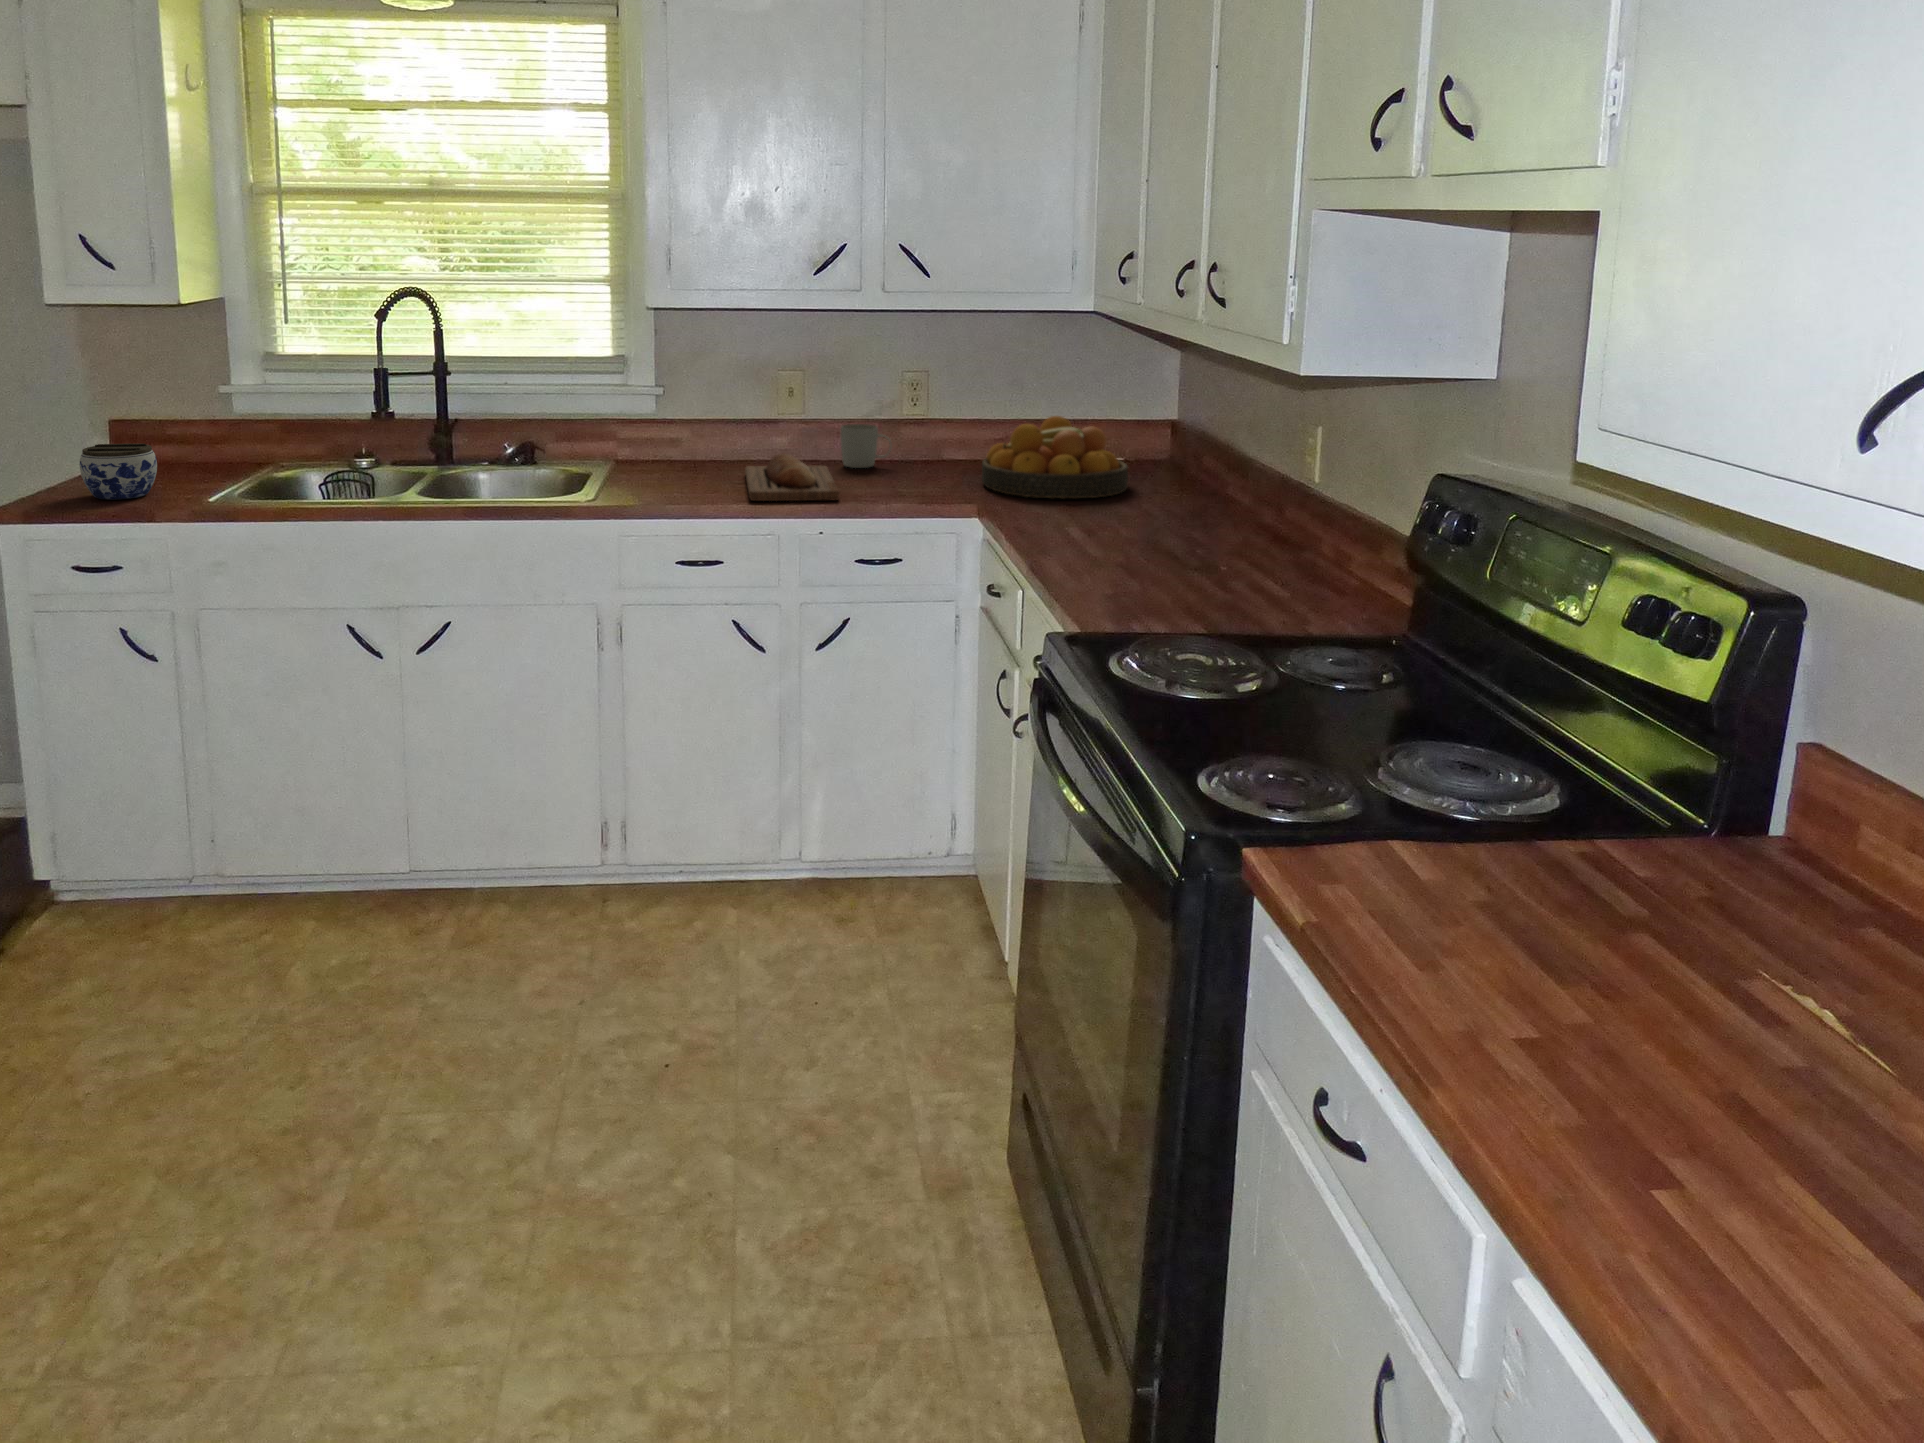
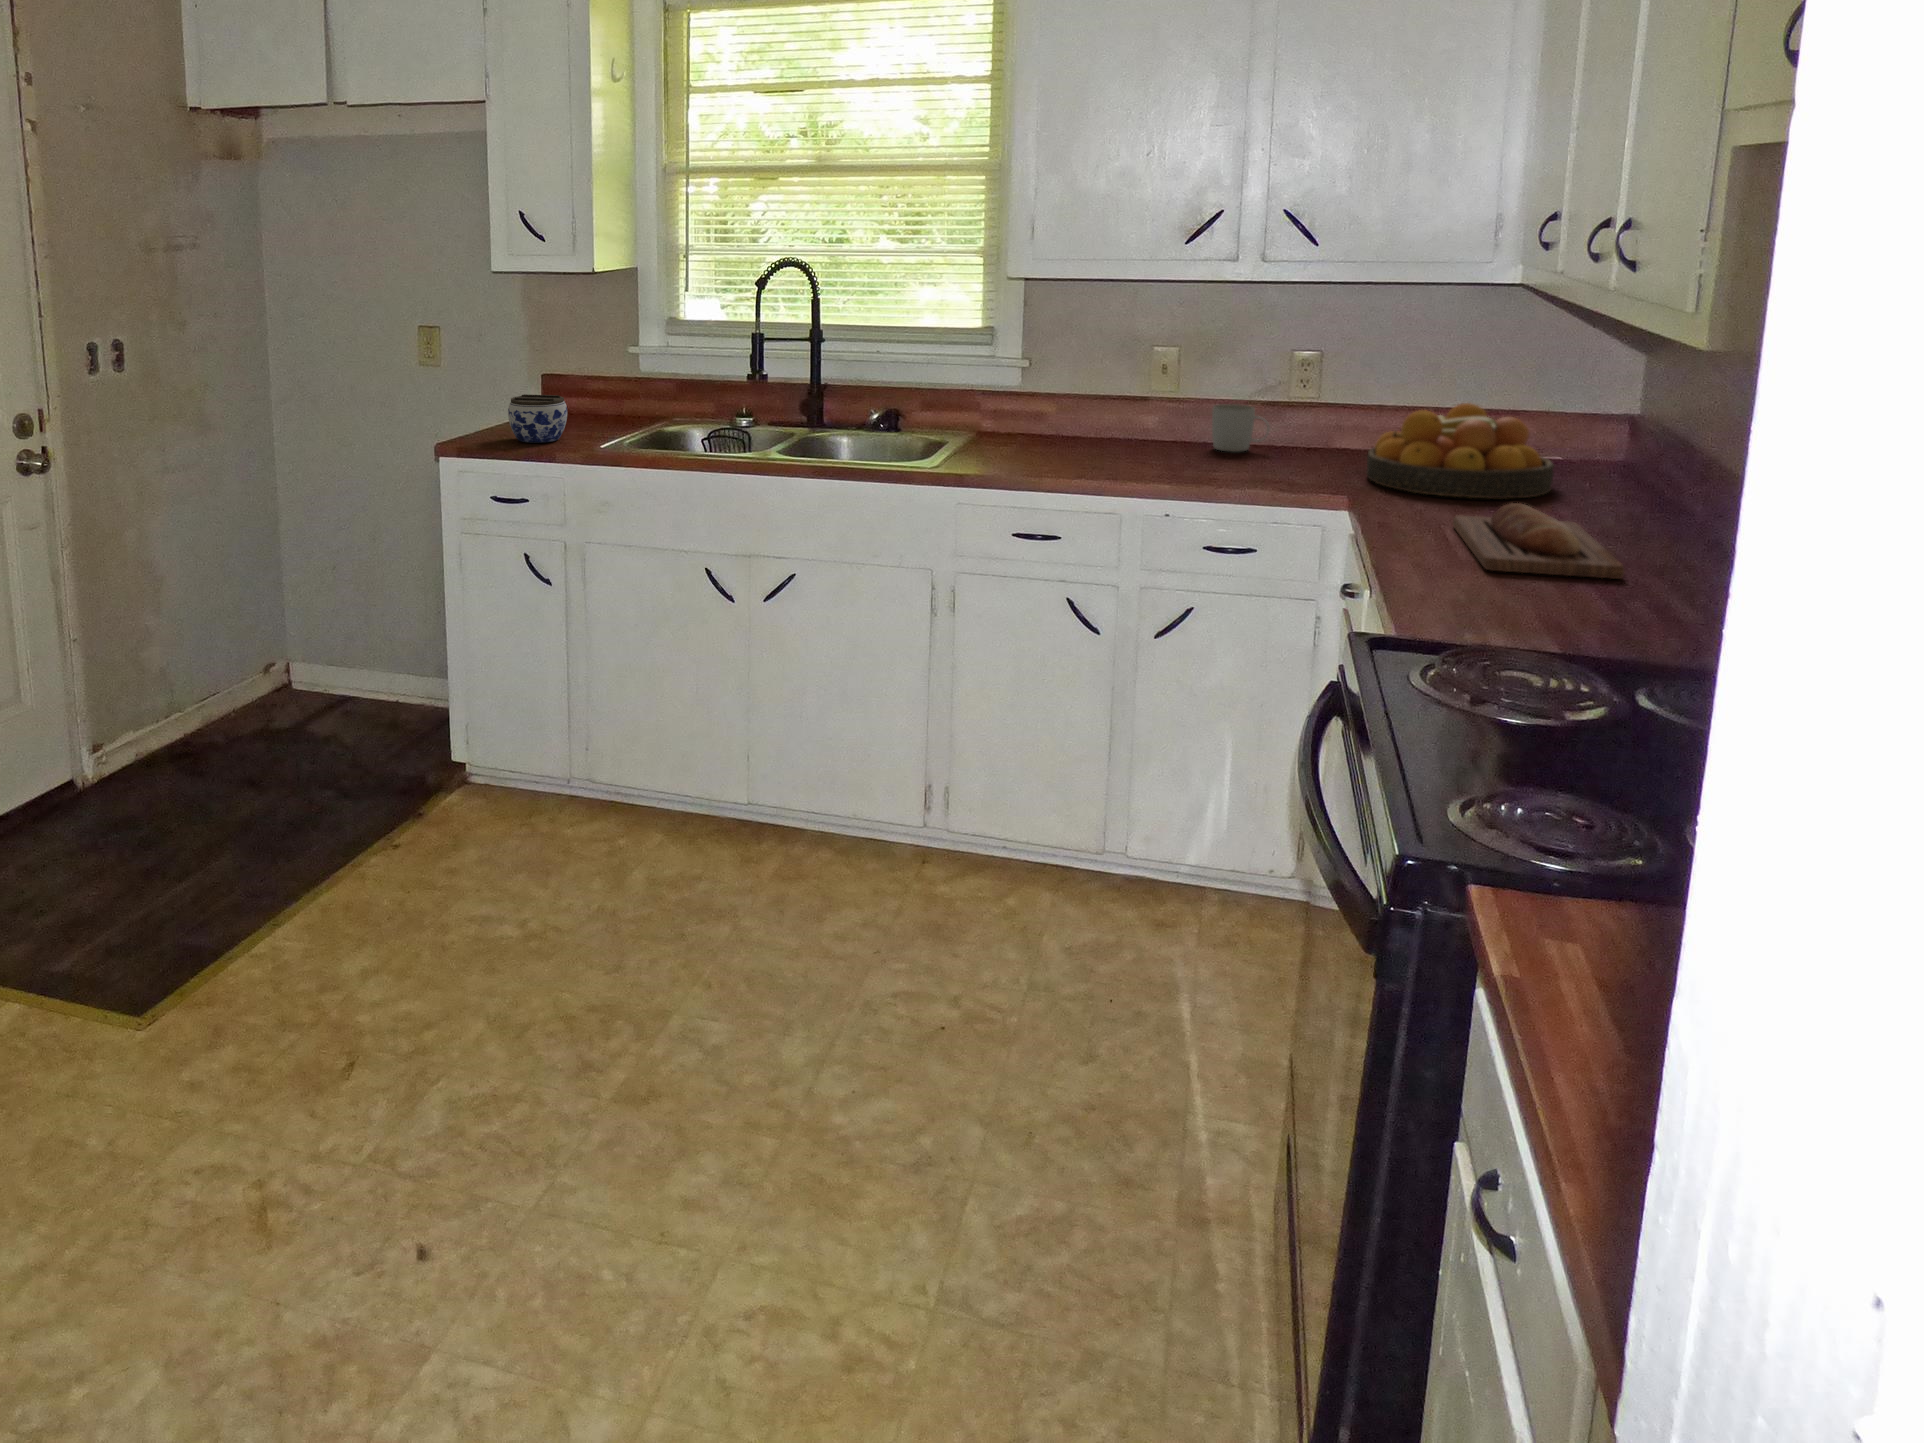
bread loaf: present [745,454,839,501] -> present [1453,503,1624,579]

